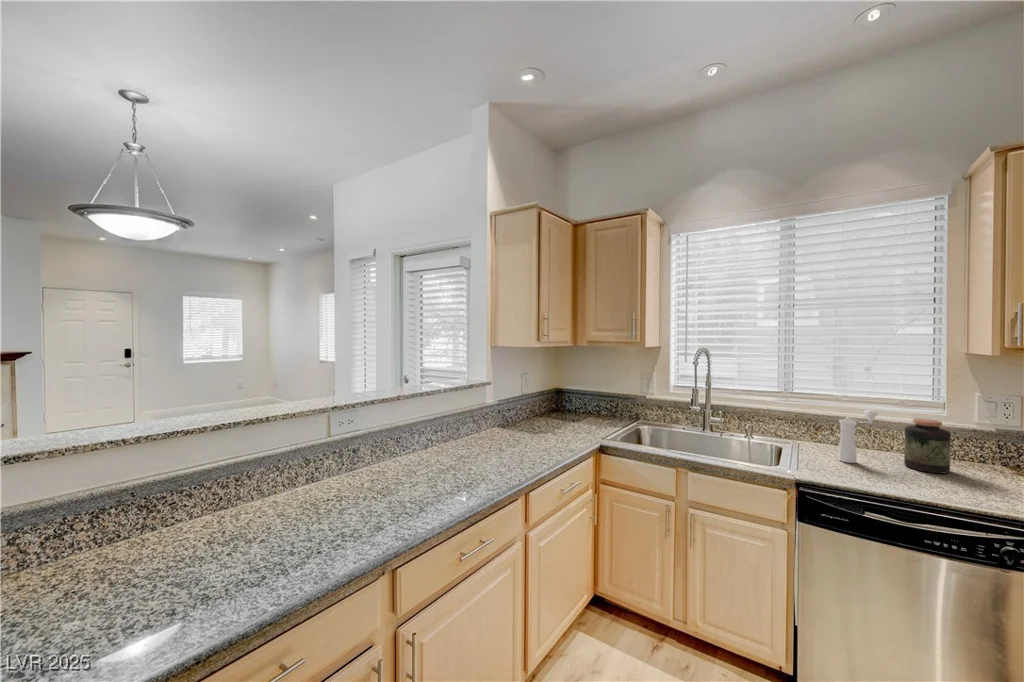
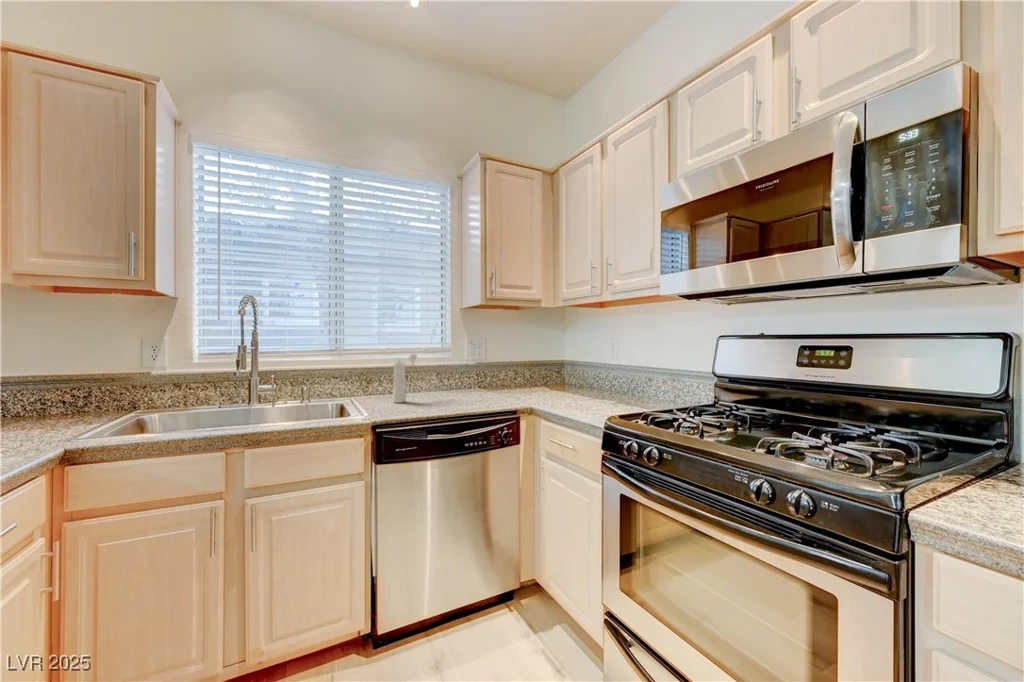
jar: present [904,419,951,473] -> none [434,357,460,398]

